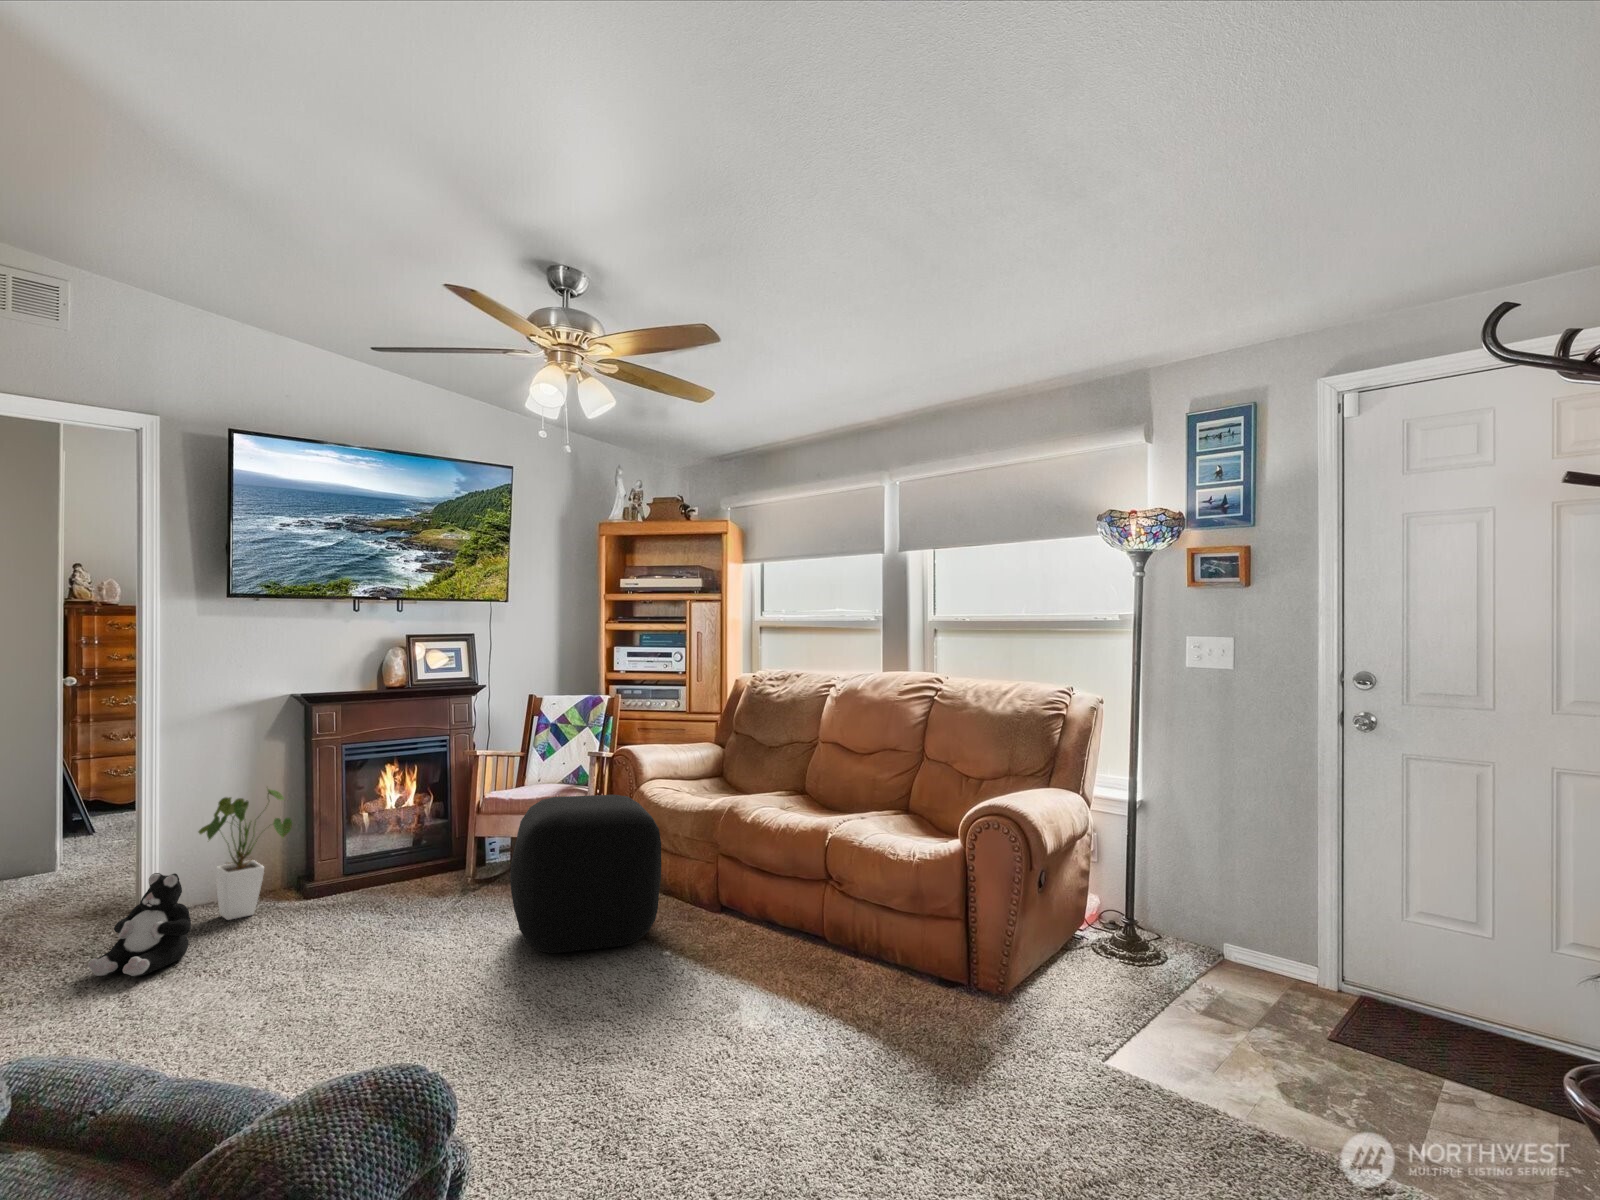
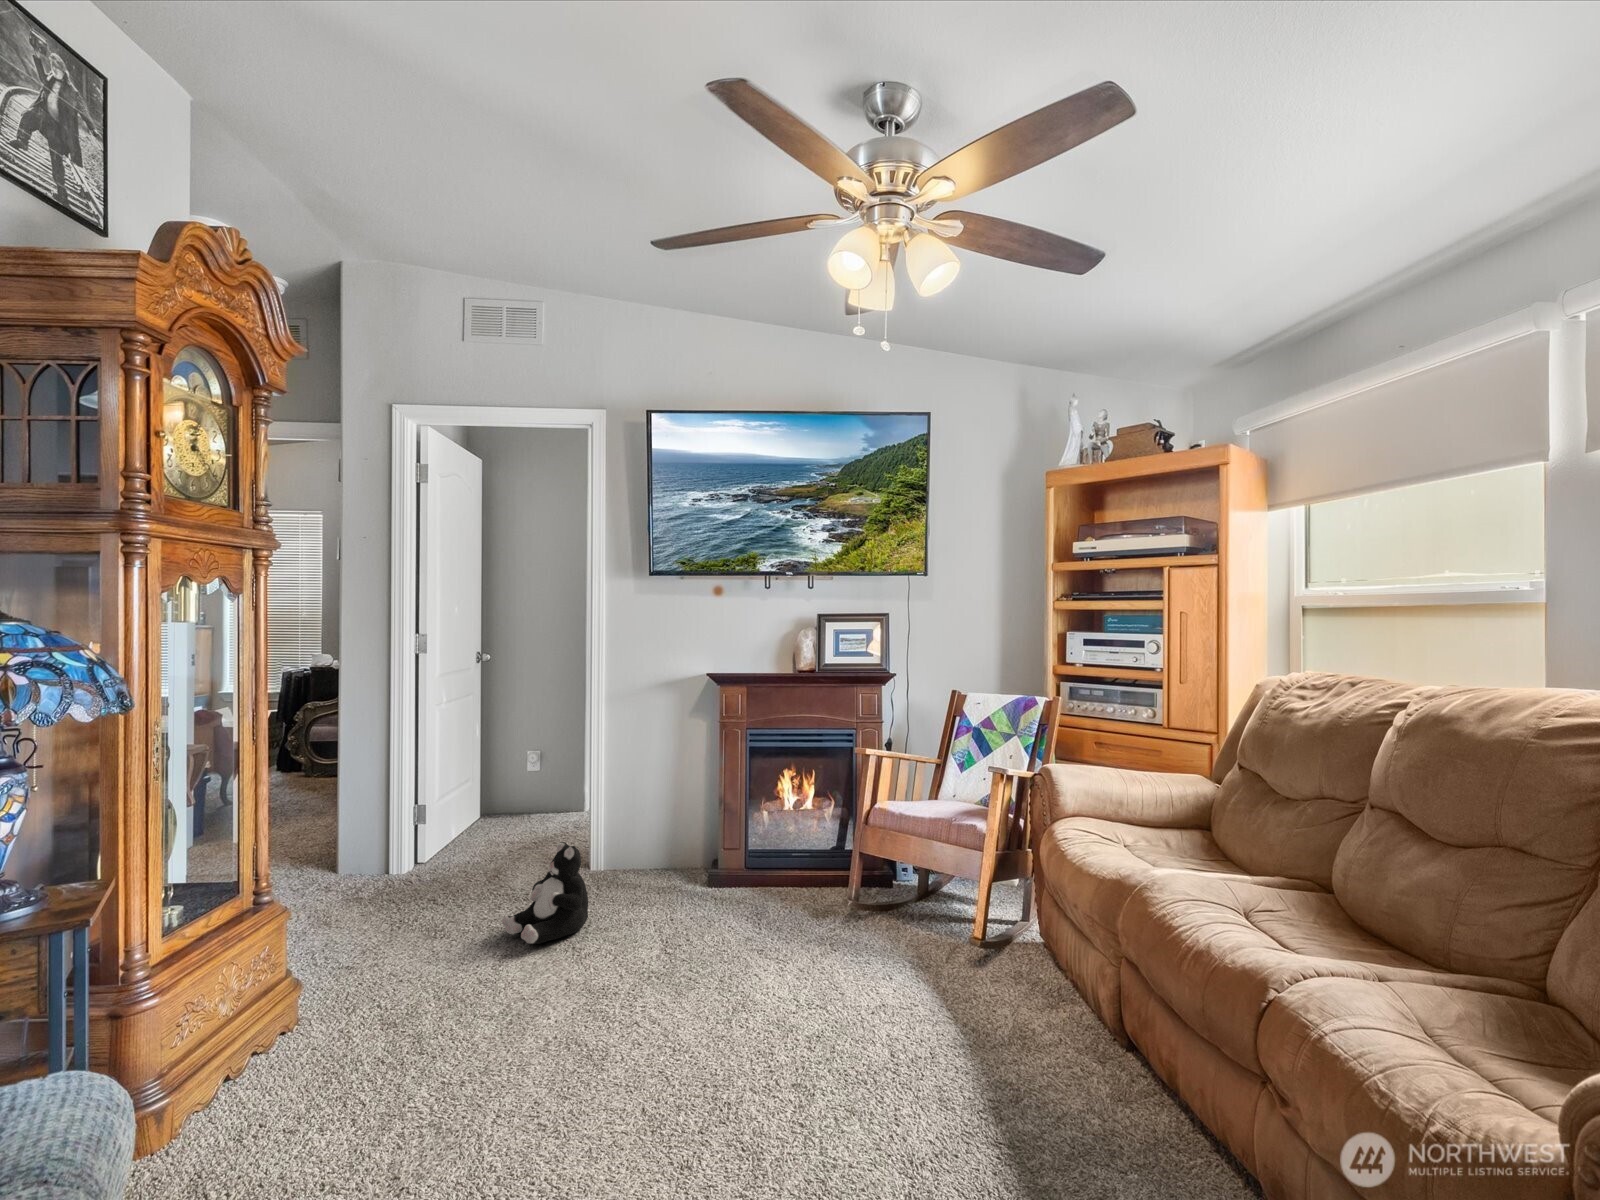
house plant: present [199,789,292,920] -> none [622,764,703,895]
ottoman: present [510,795,661,953] -> none [853,835,1071,1094]

